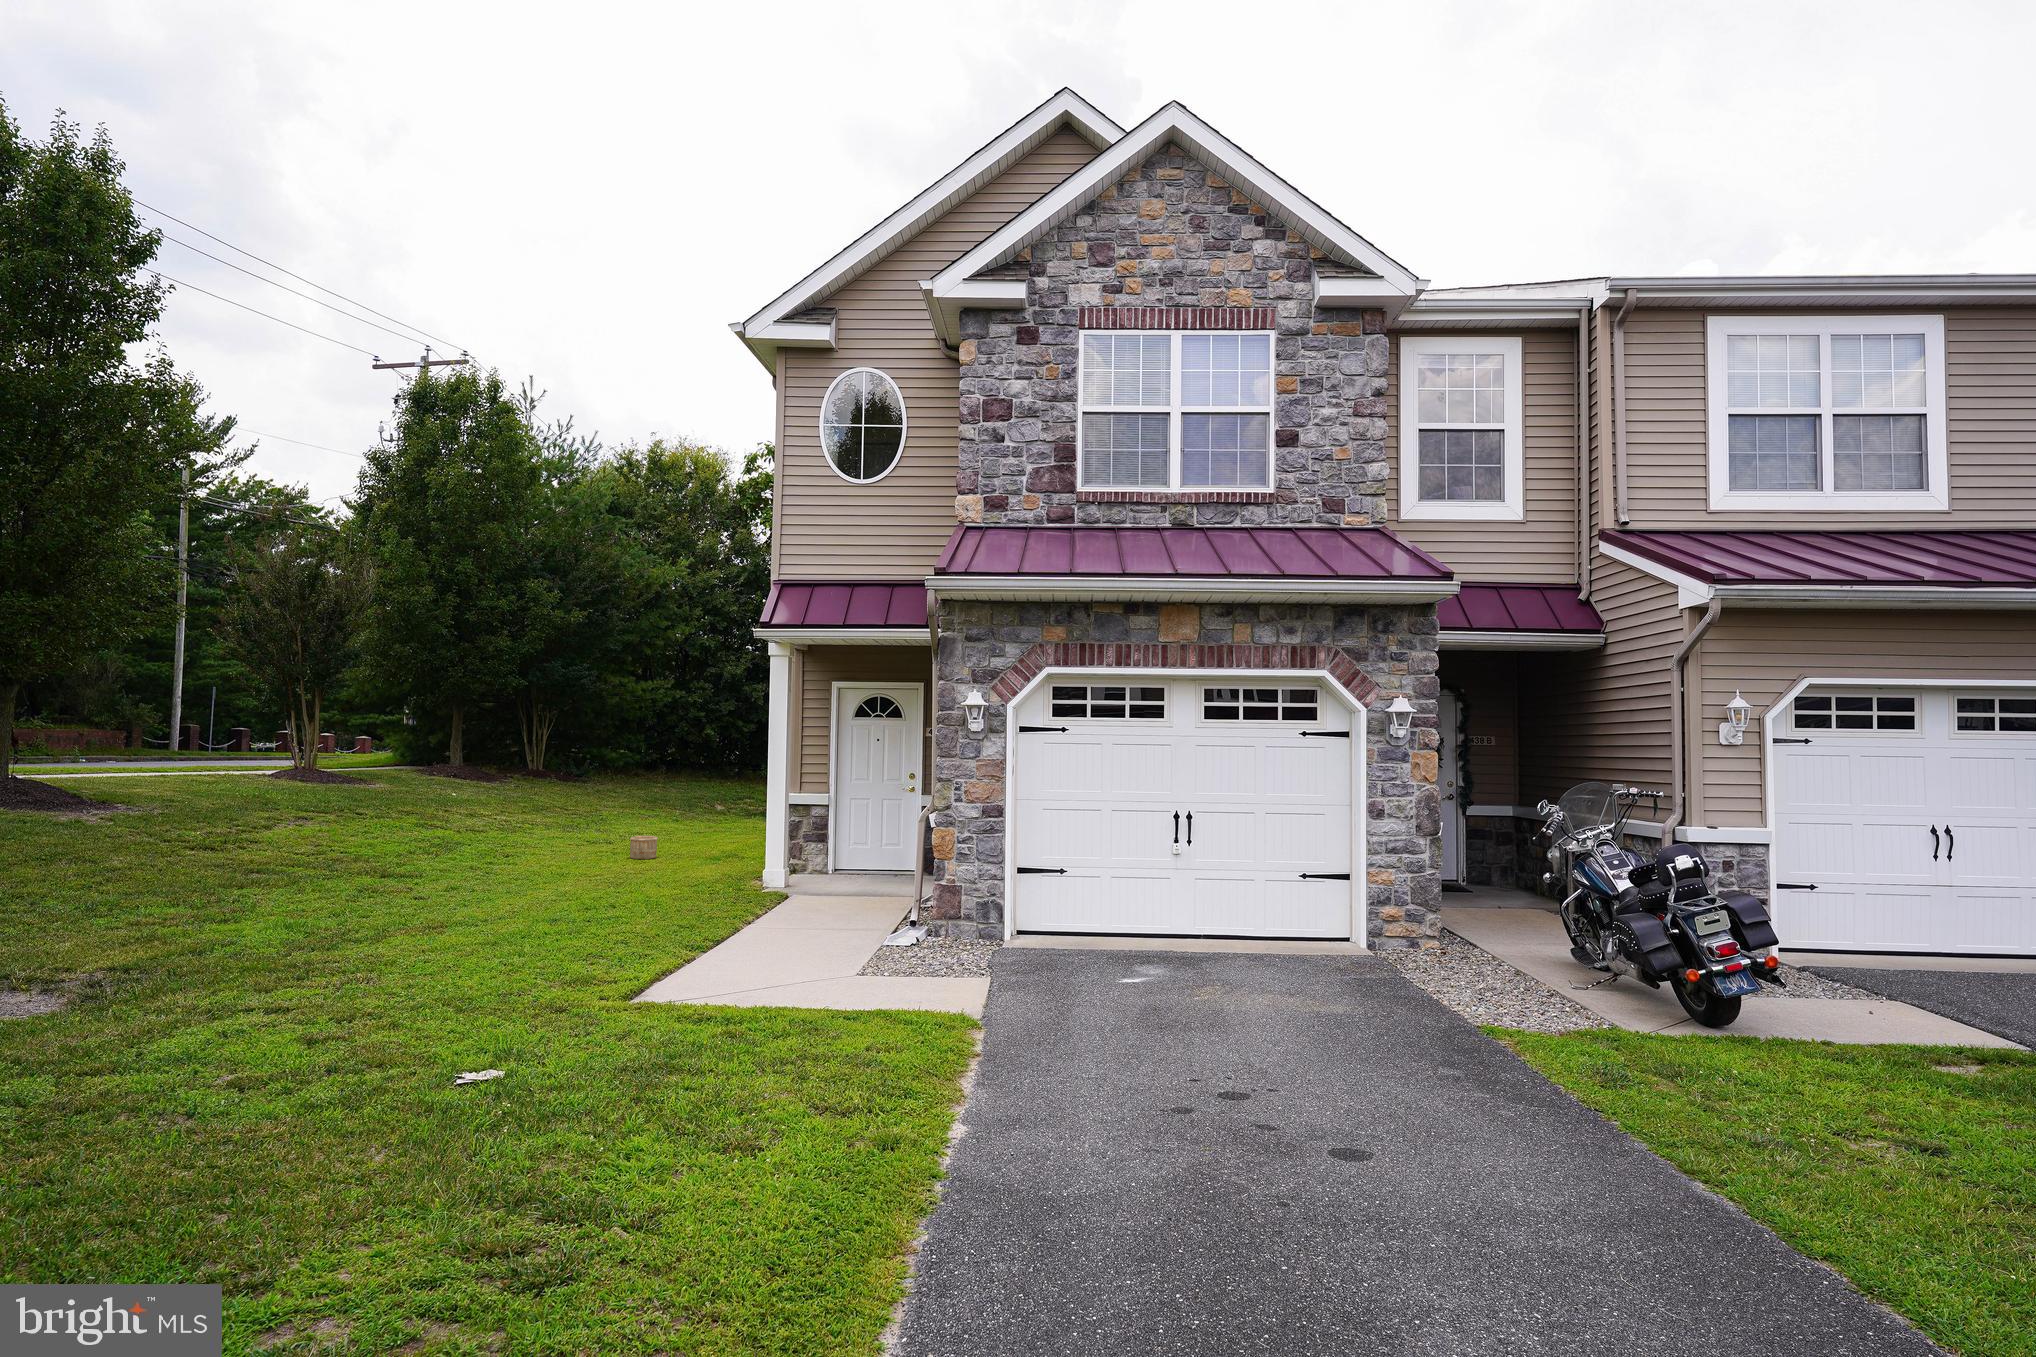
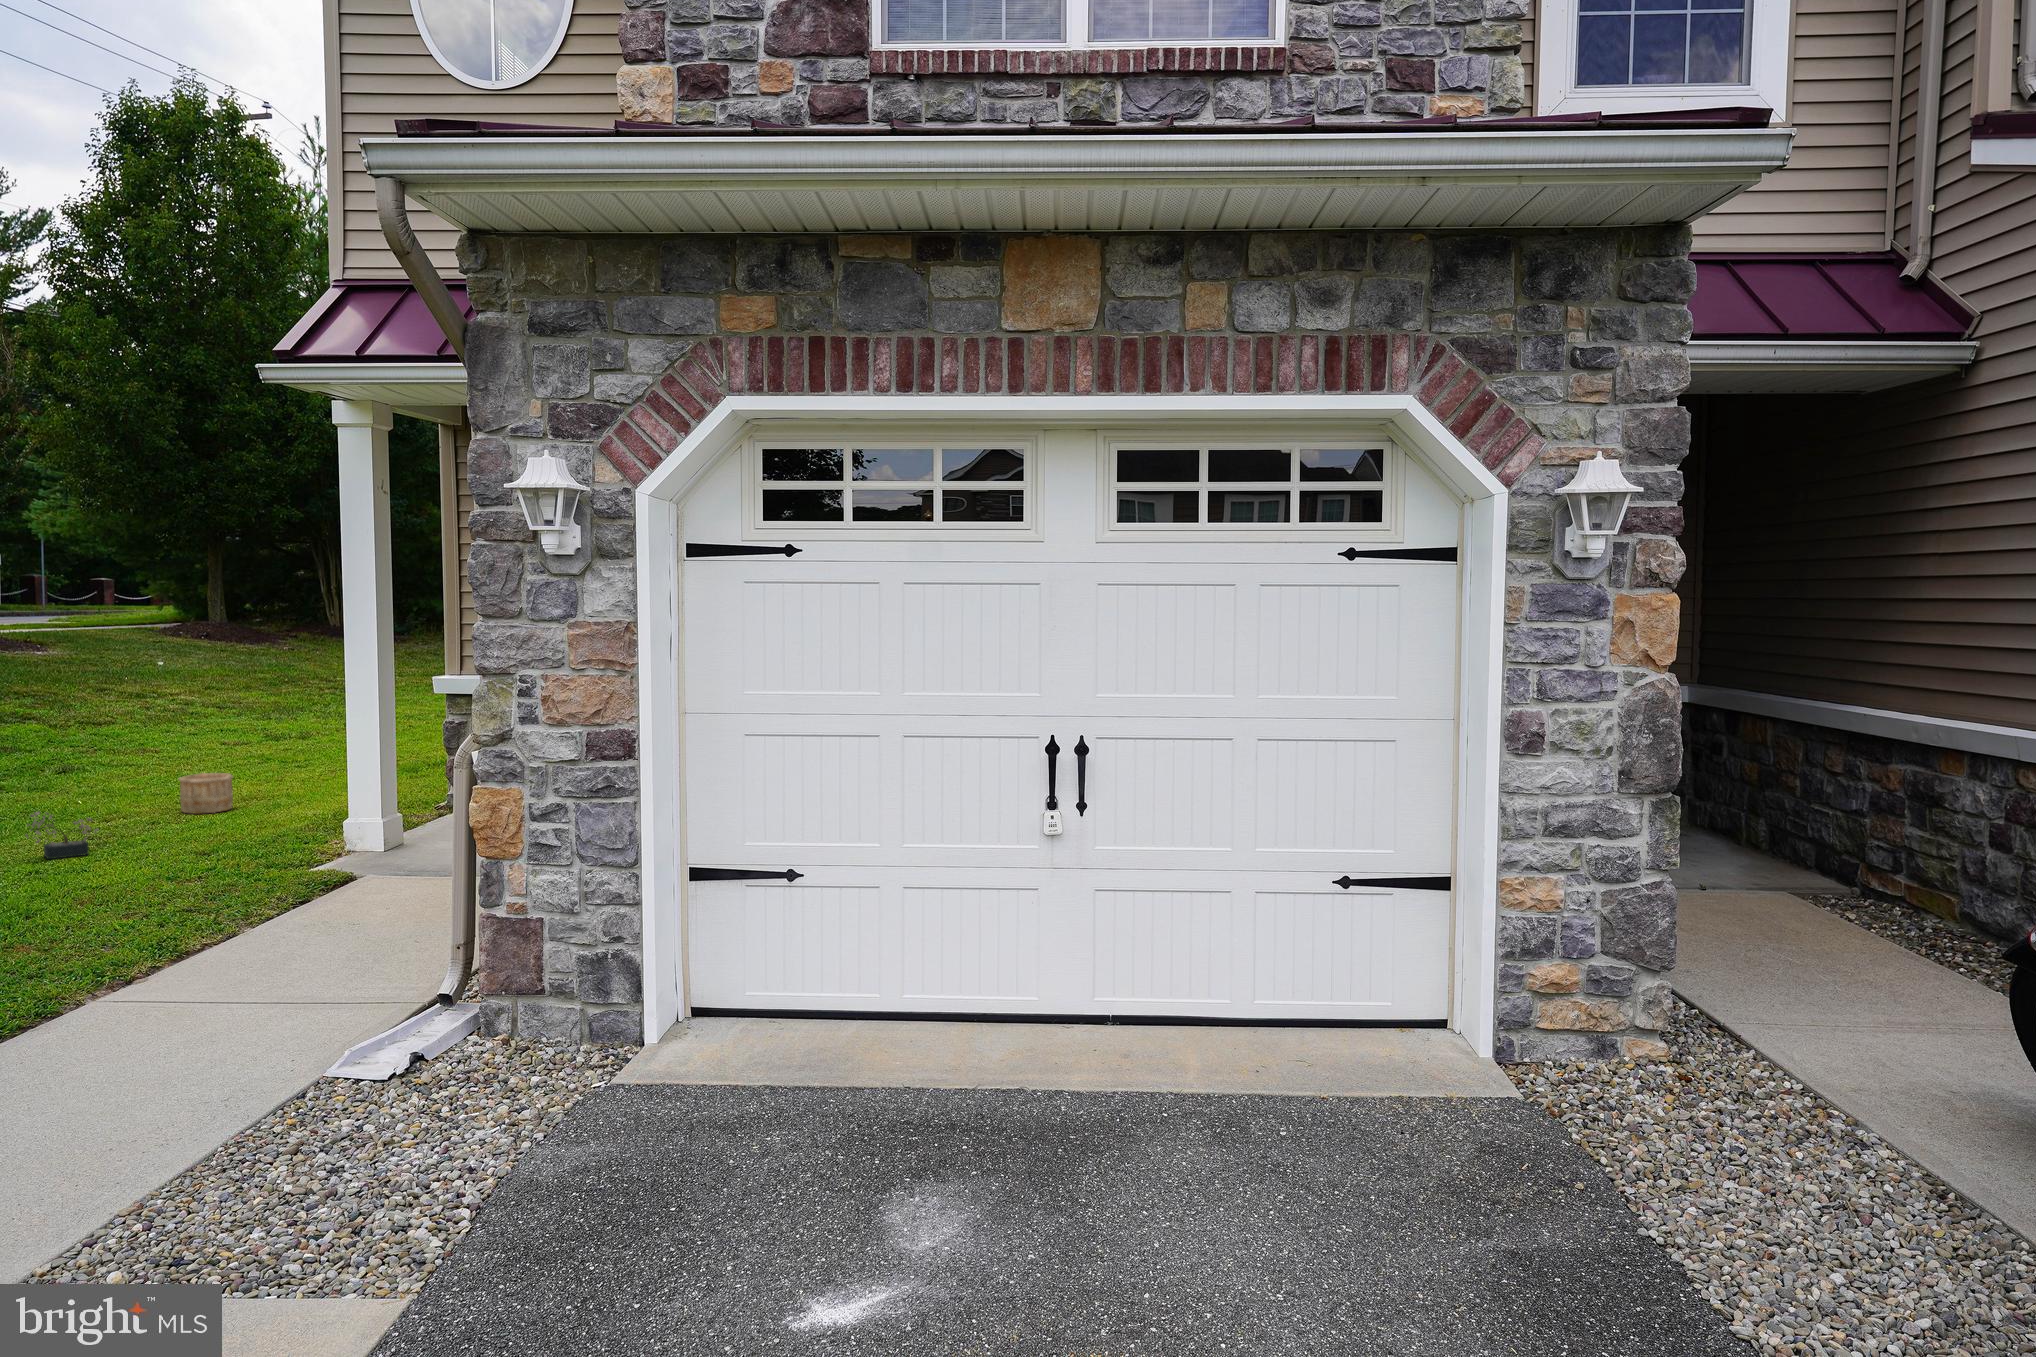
decorative plant: none [598,851,629,878] -> present [26,812,97,859]

